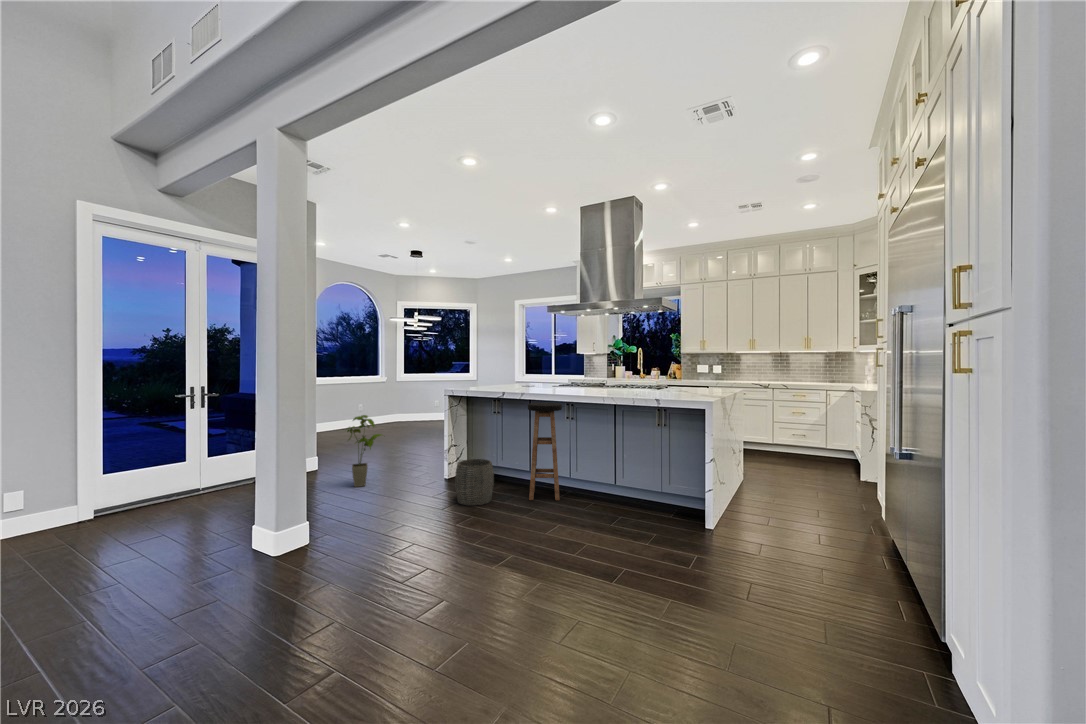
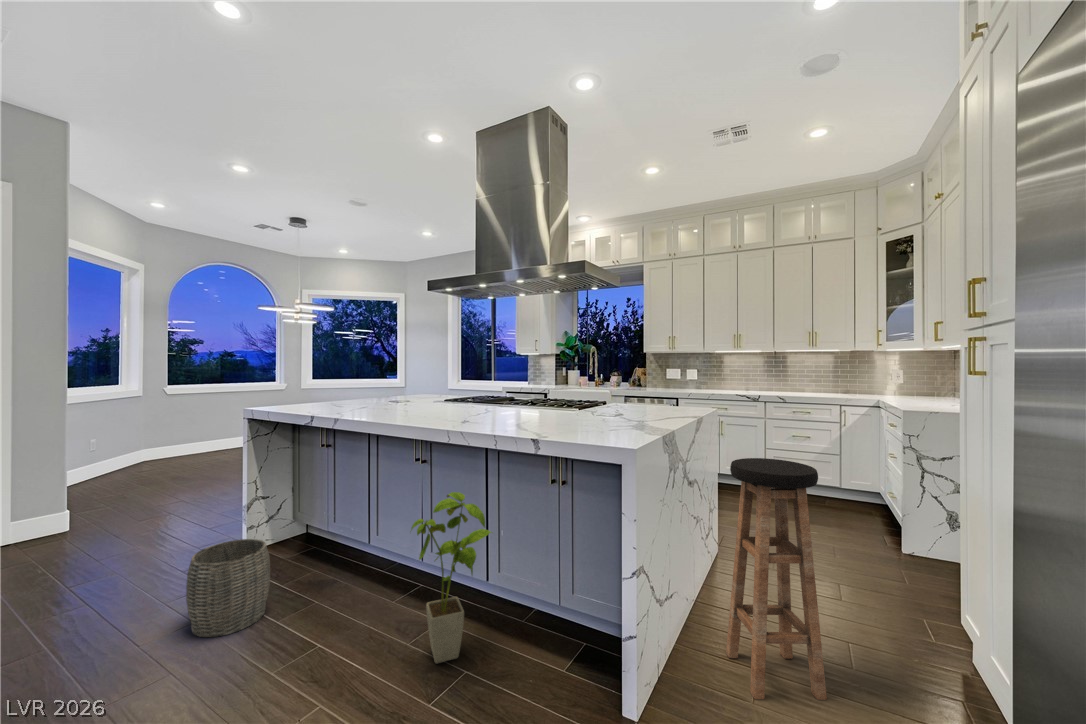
bar stool: present [528,403,562,500] -> present [726,458,827,700]
house plant: present [347,415,381,487] -> present [411,492,492,663]

